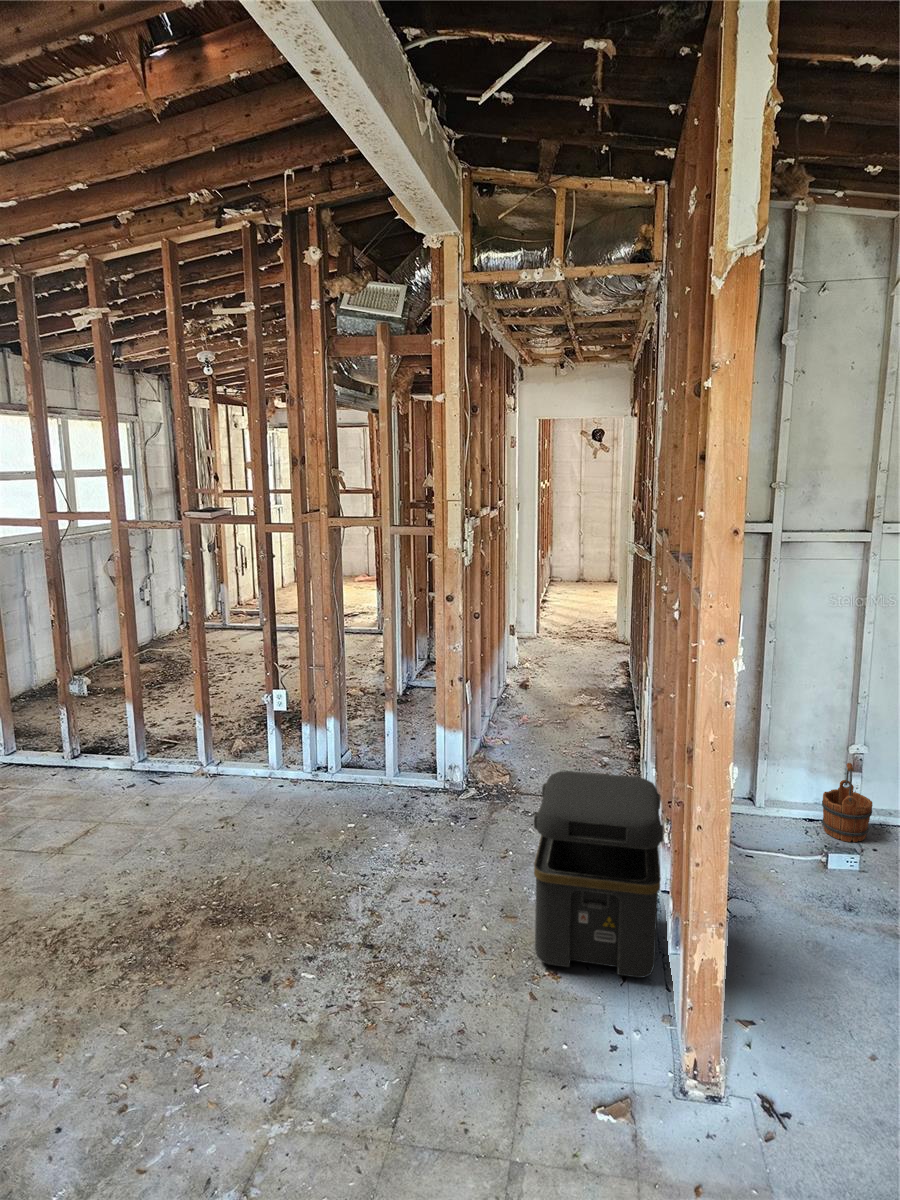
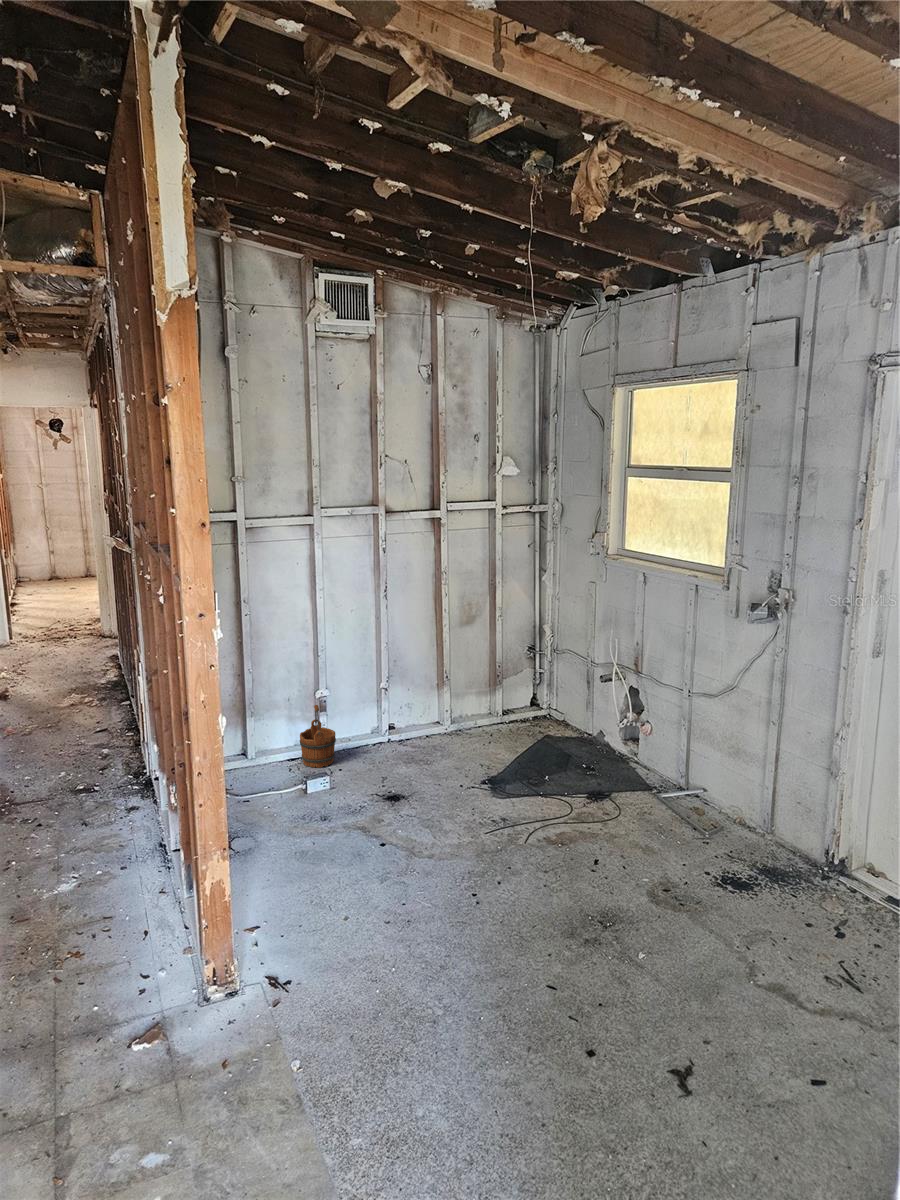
toolbox: present [534,771,663,978] -> none [37,752,174,950]

